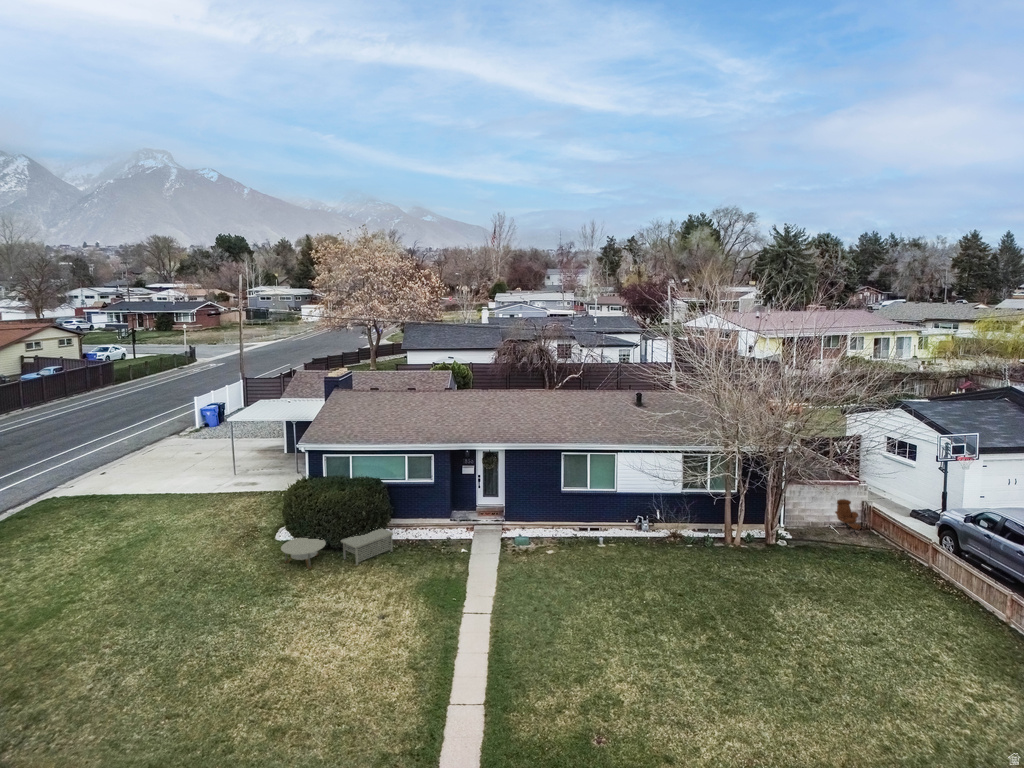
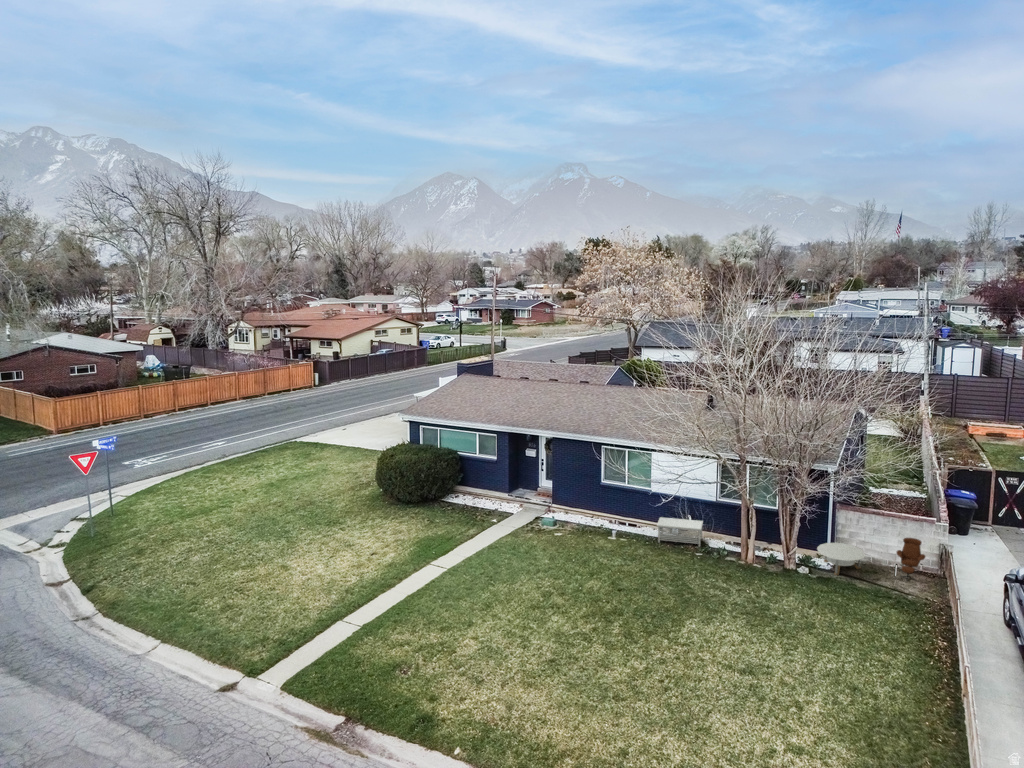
storage bench: present [341,527,393,565] -> present [657,517,703,547]
round table: present [281,538,326,569] -> present [817,543,865,575]

